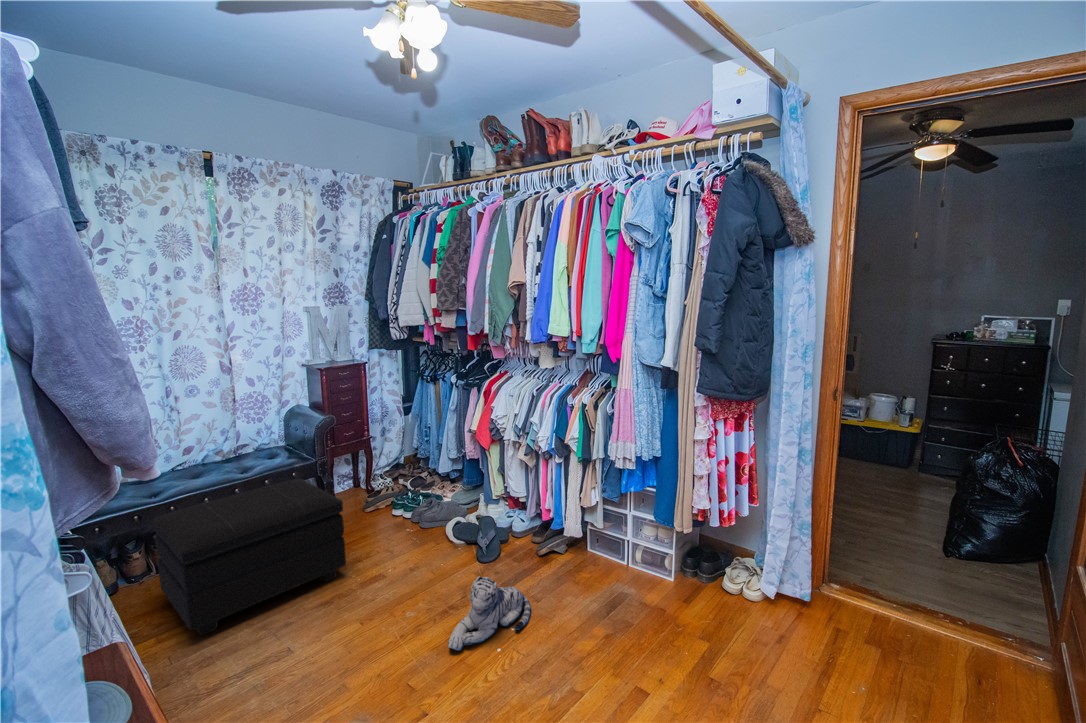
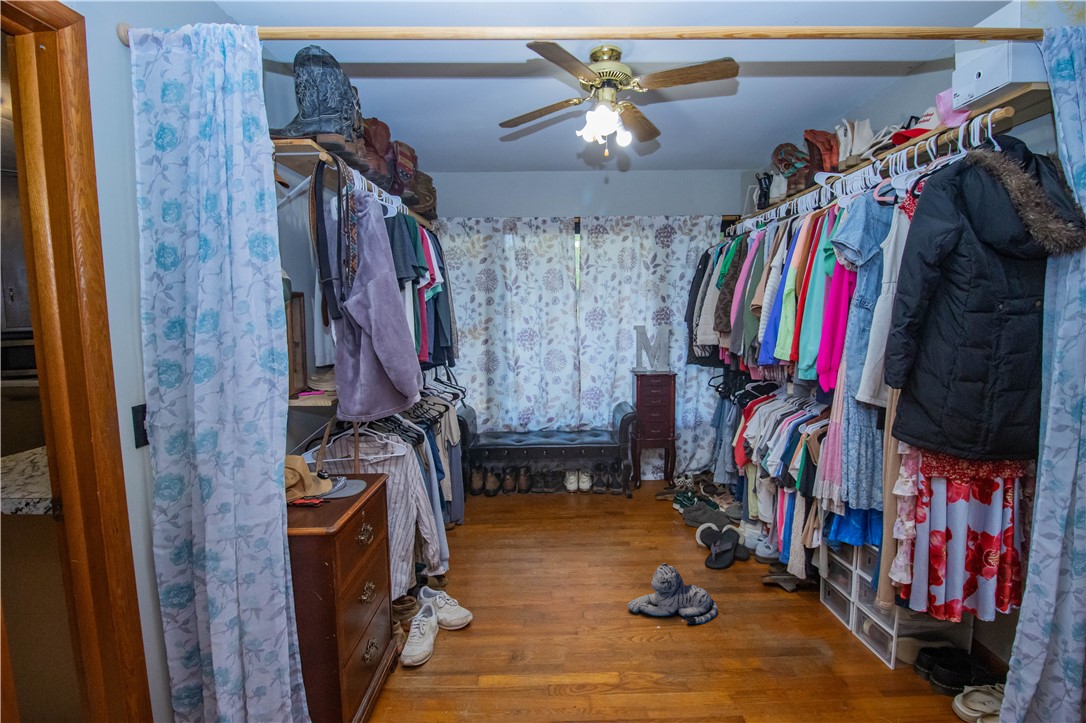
footstool: present [153,479,346,635] -> none [506,453,610,533]

